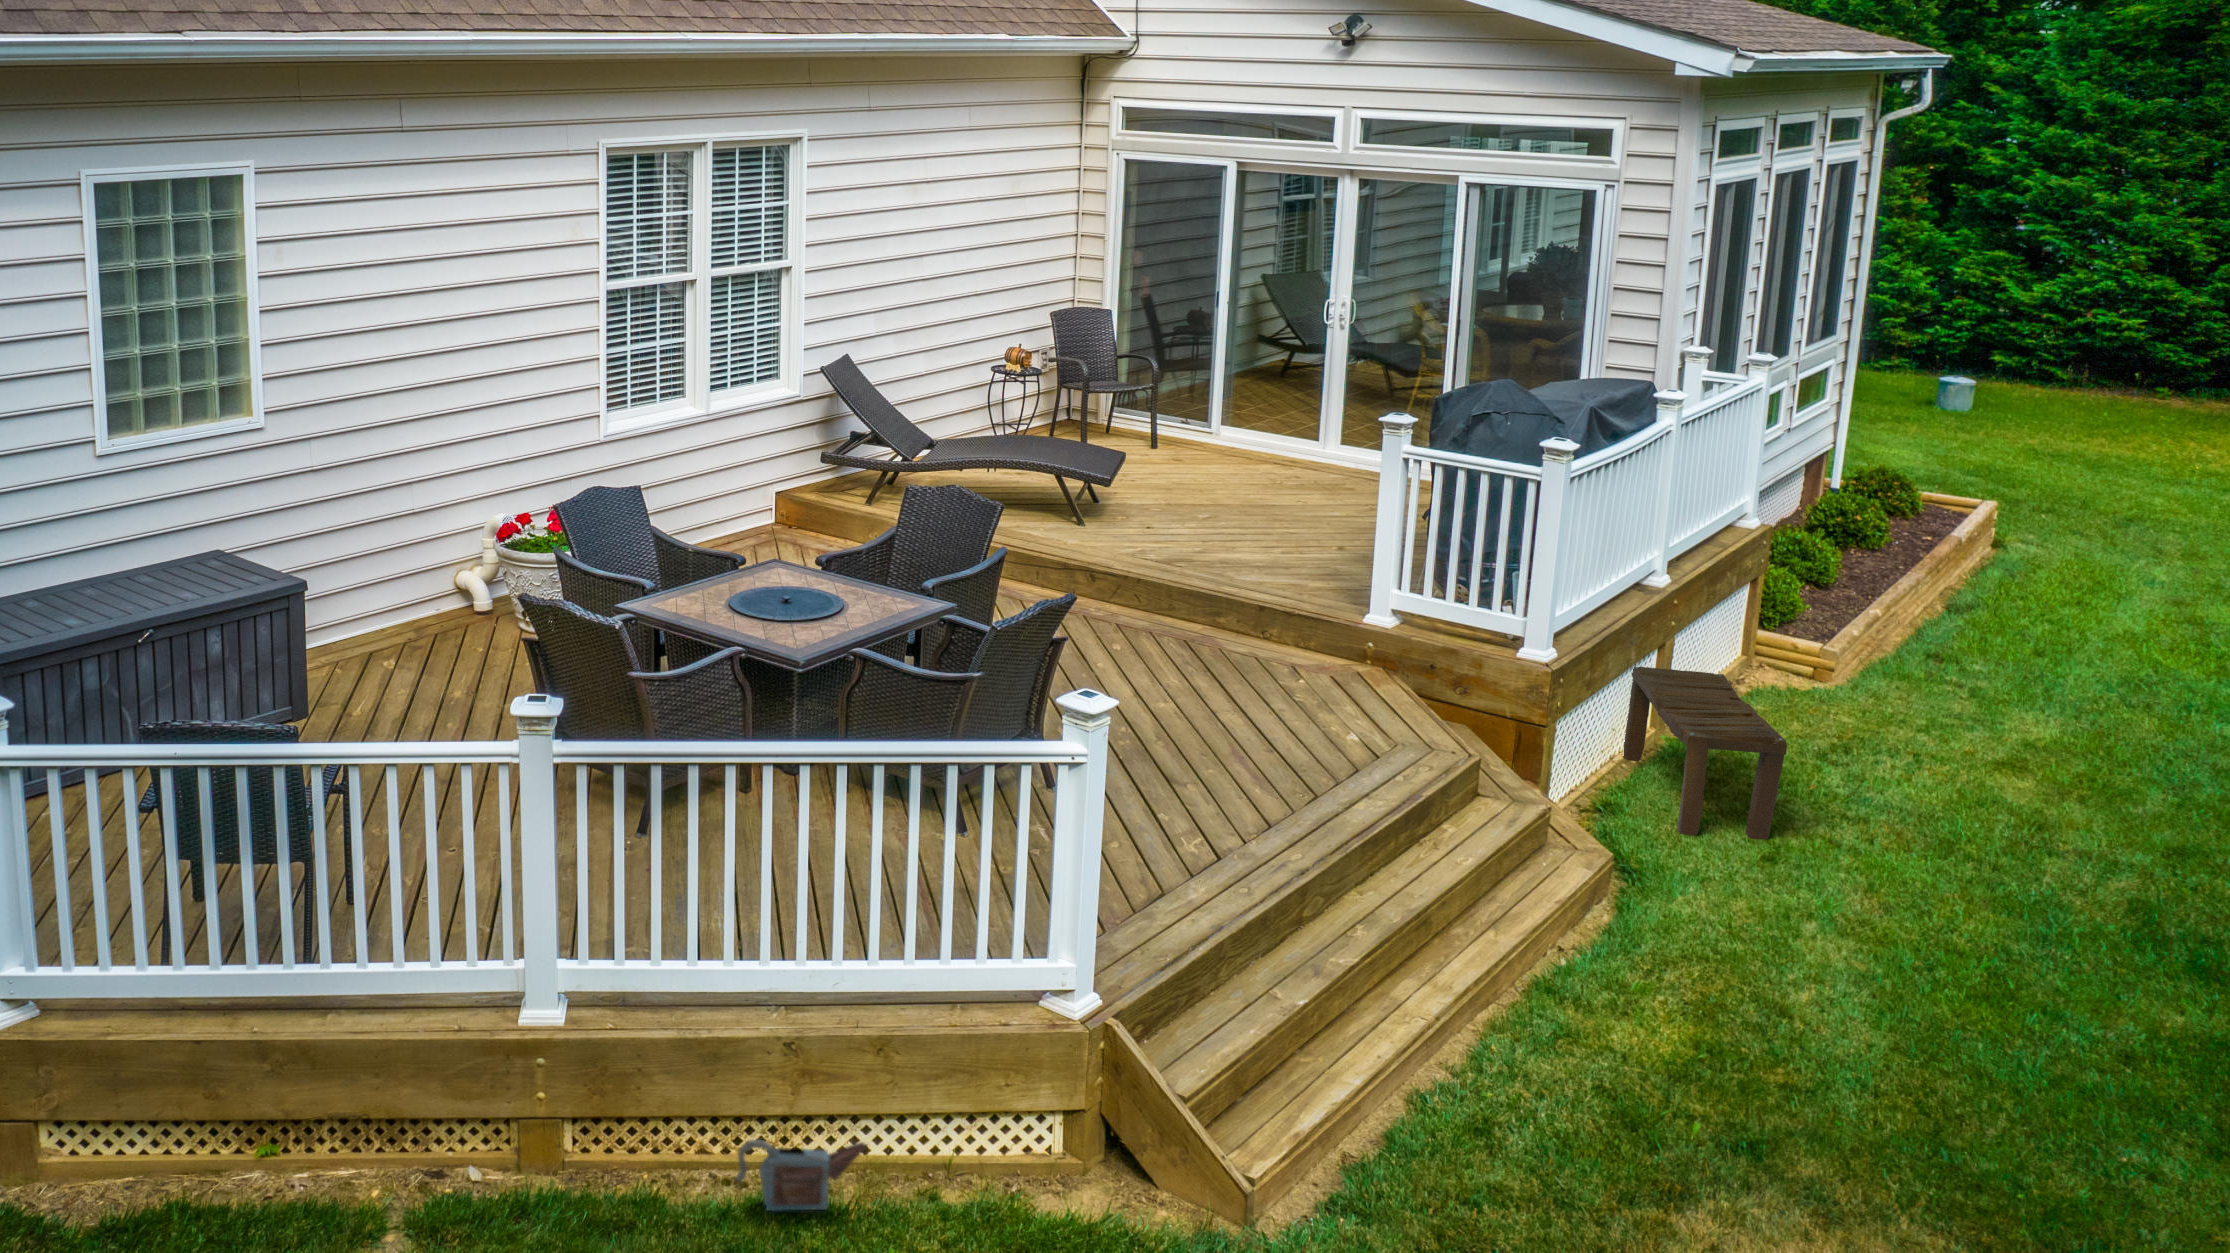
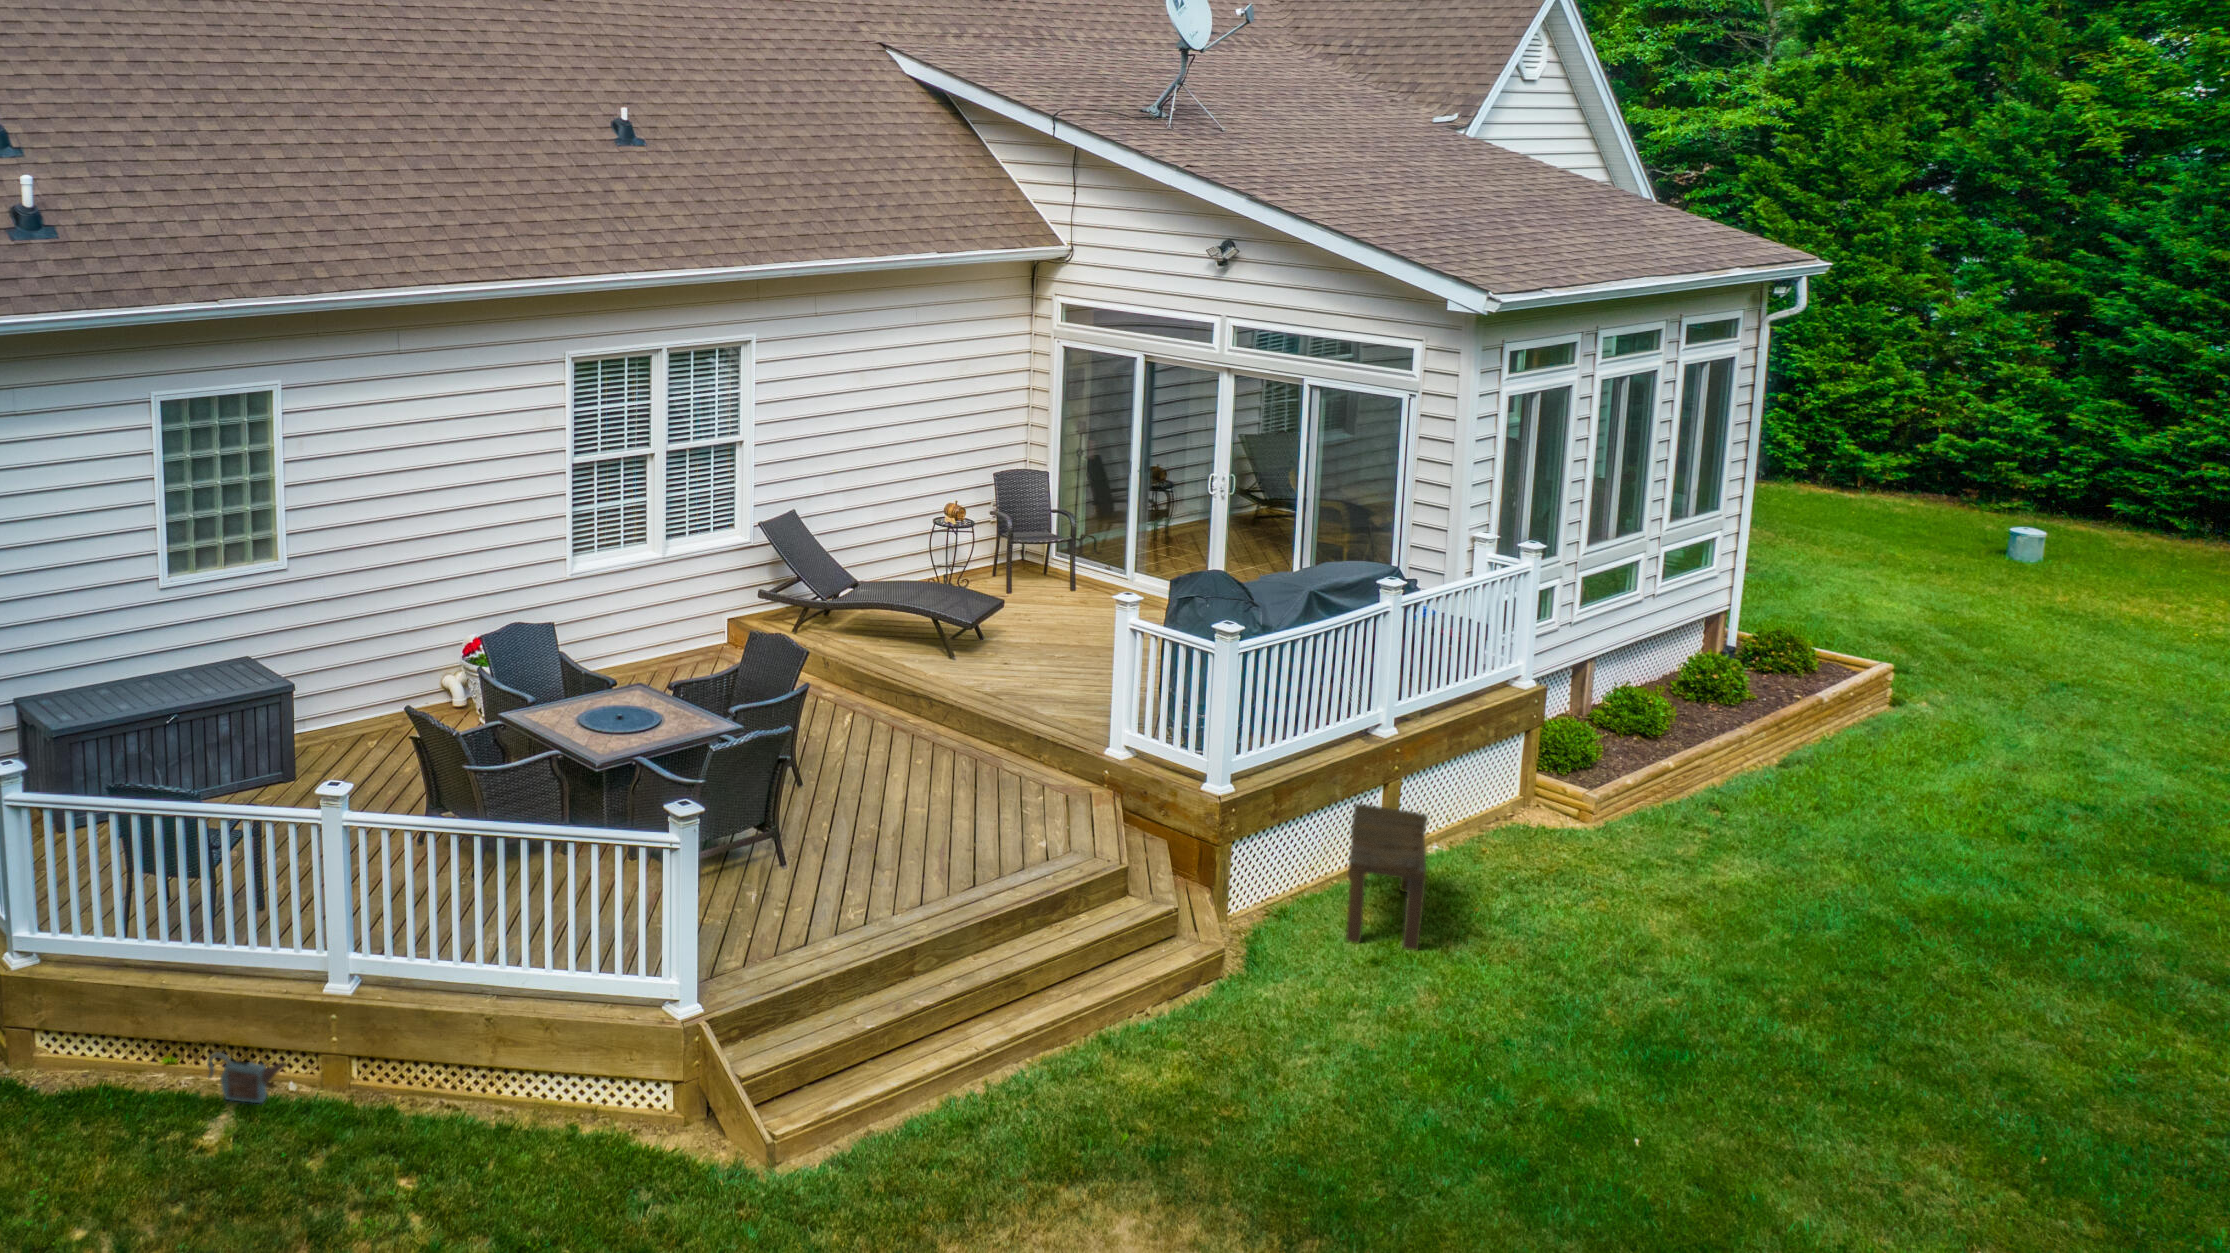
watering can: present [736,1140,867,1211] -> present [208,1052,287,1103]

